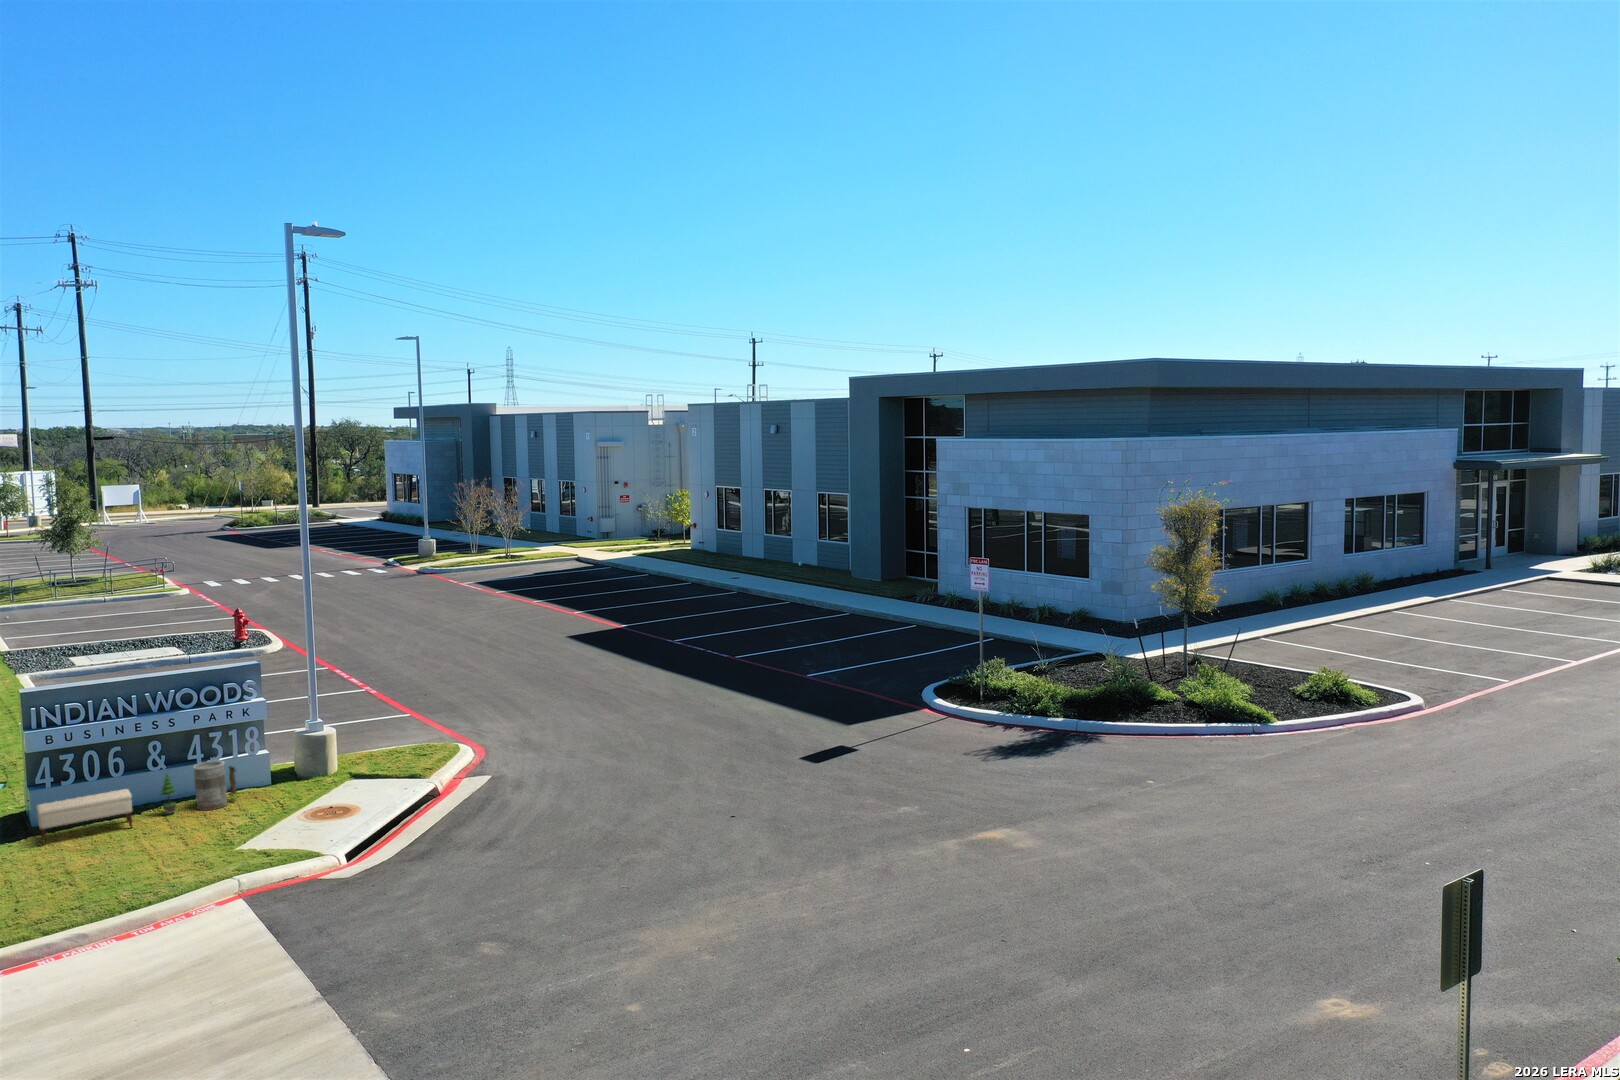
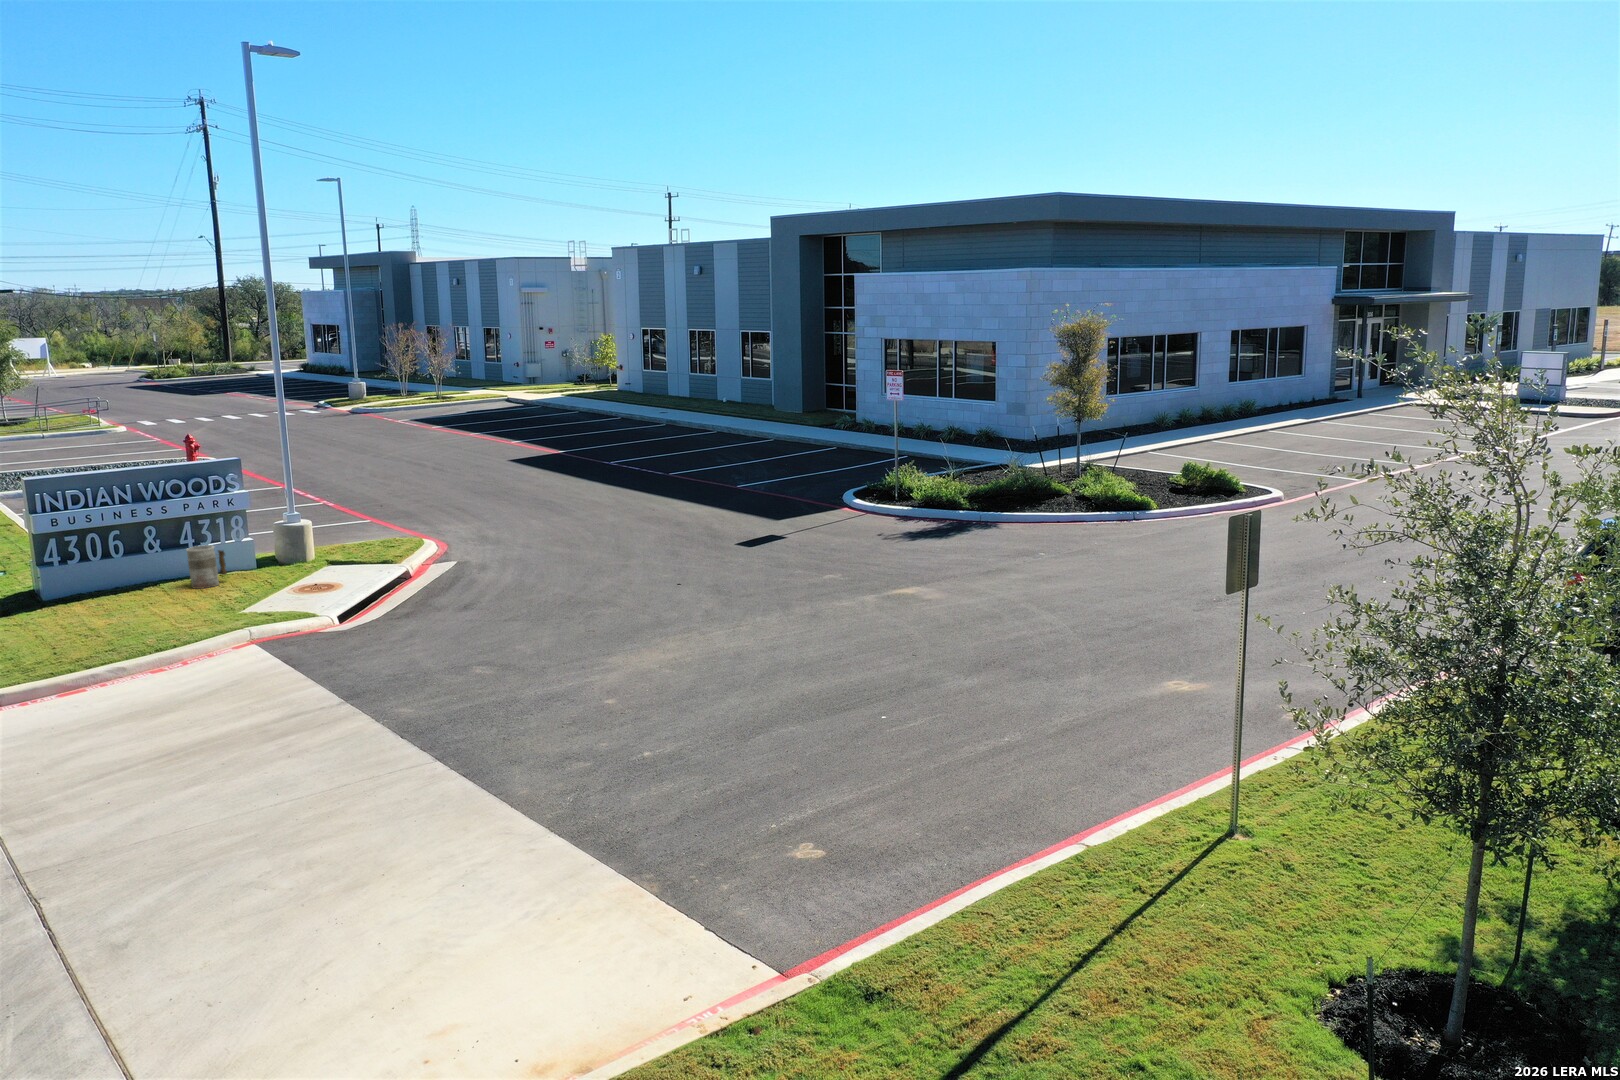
potted tree: present [161,773,176,814] -> none [157,553,174,592]
bench: present [36,789,132,845] -> none [48,568,137,615]

